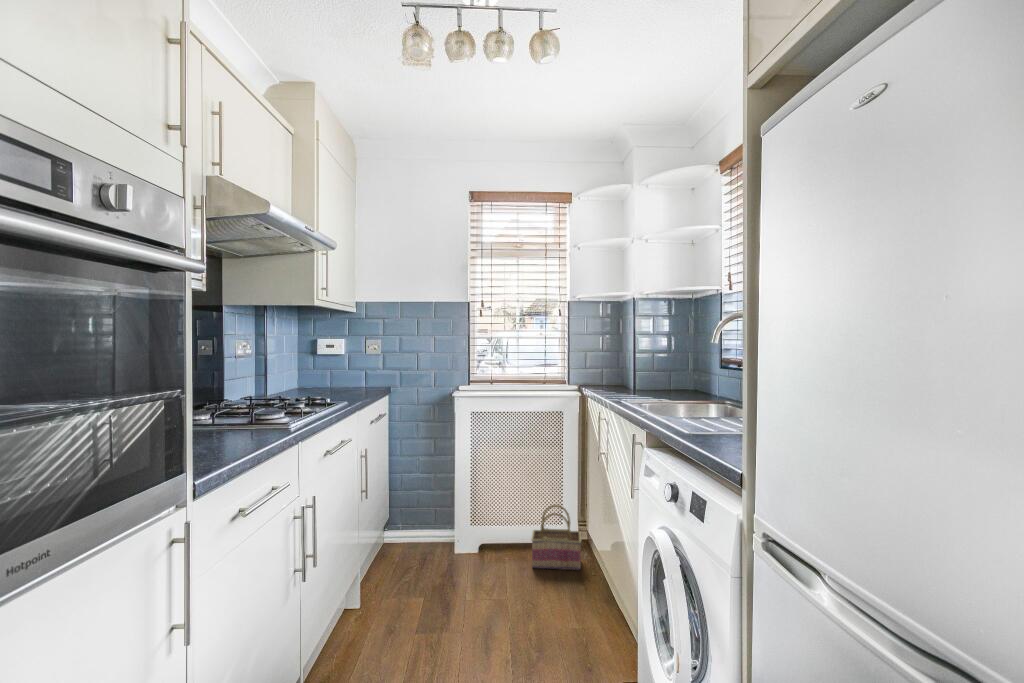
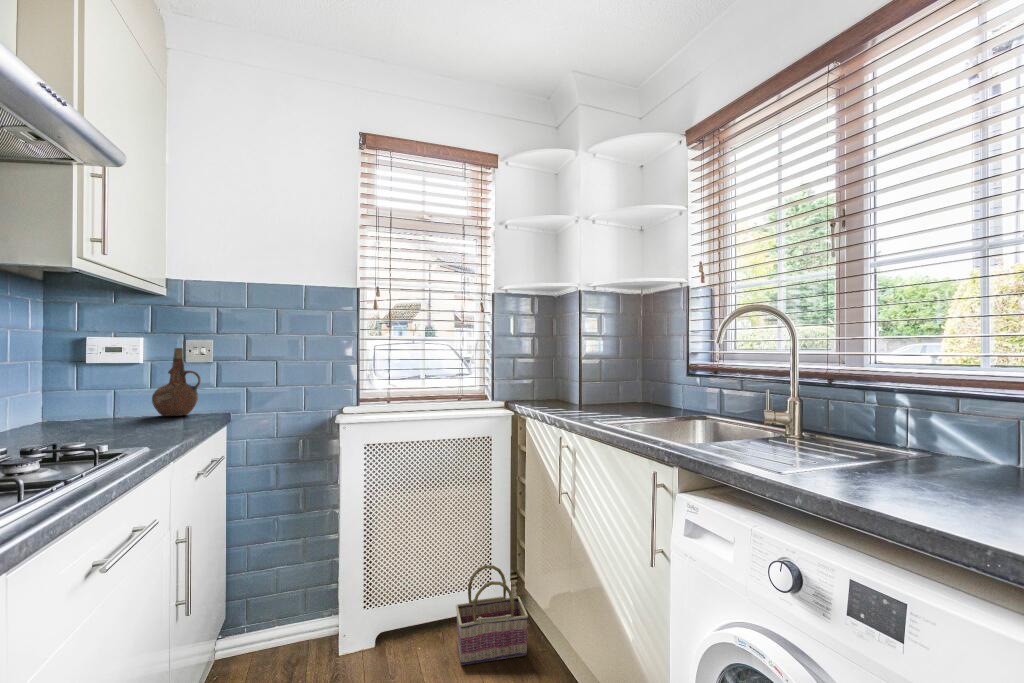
ceramic pitcher: none [349,345,374,388] -> present [152,348,200,416]

